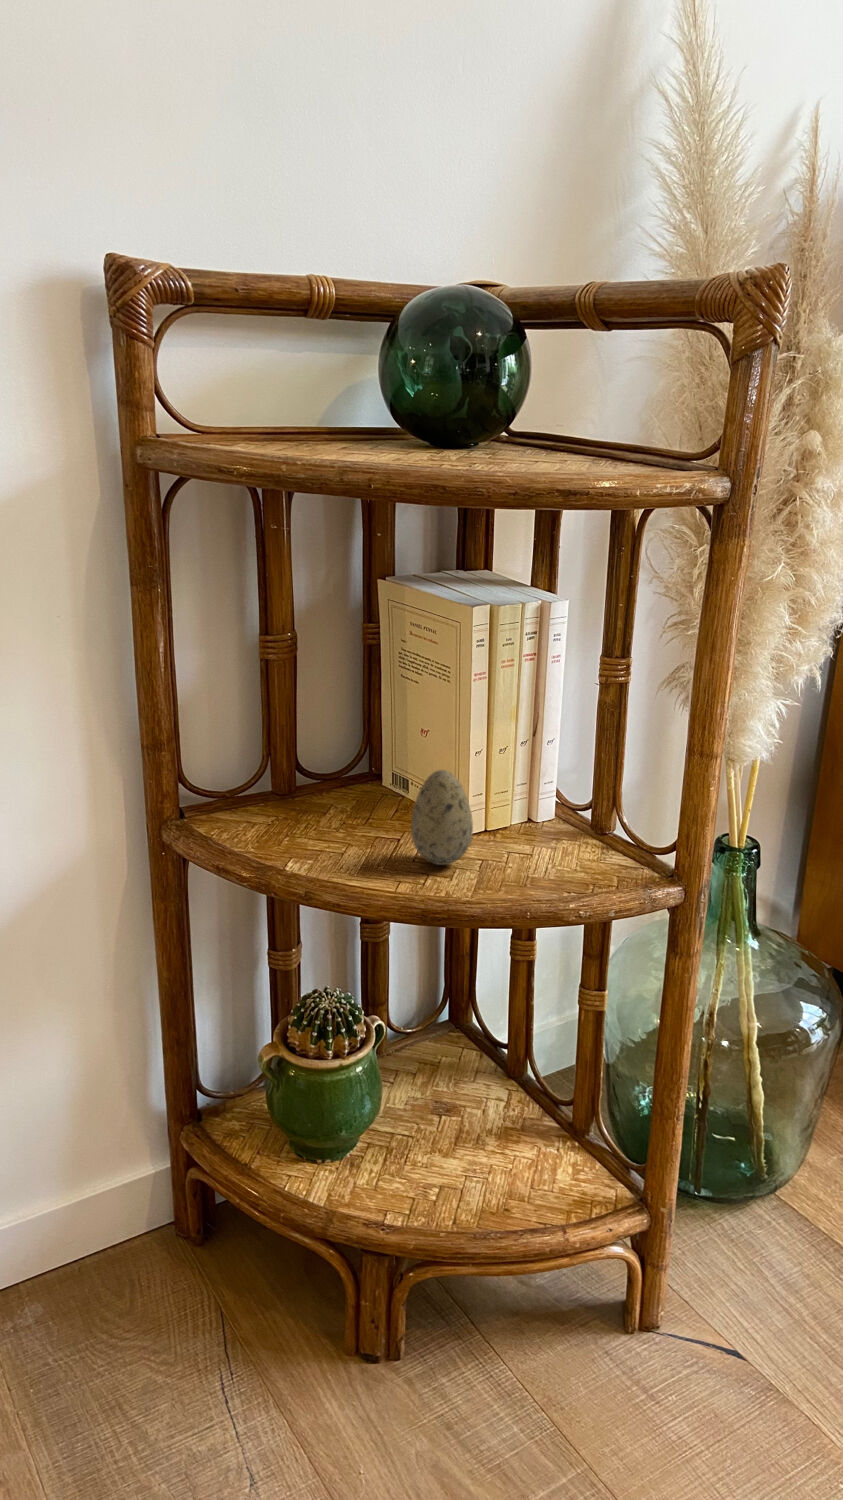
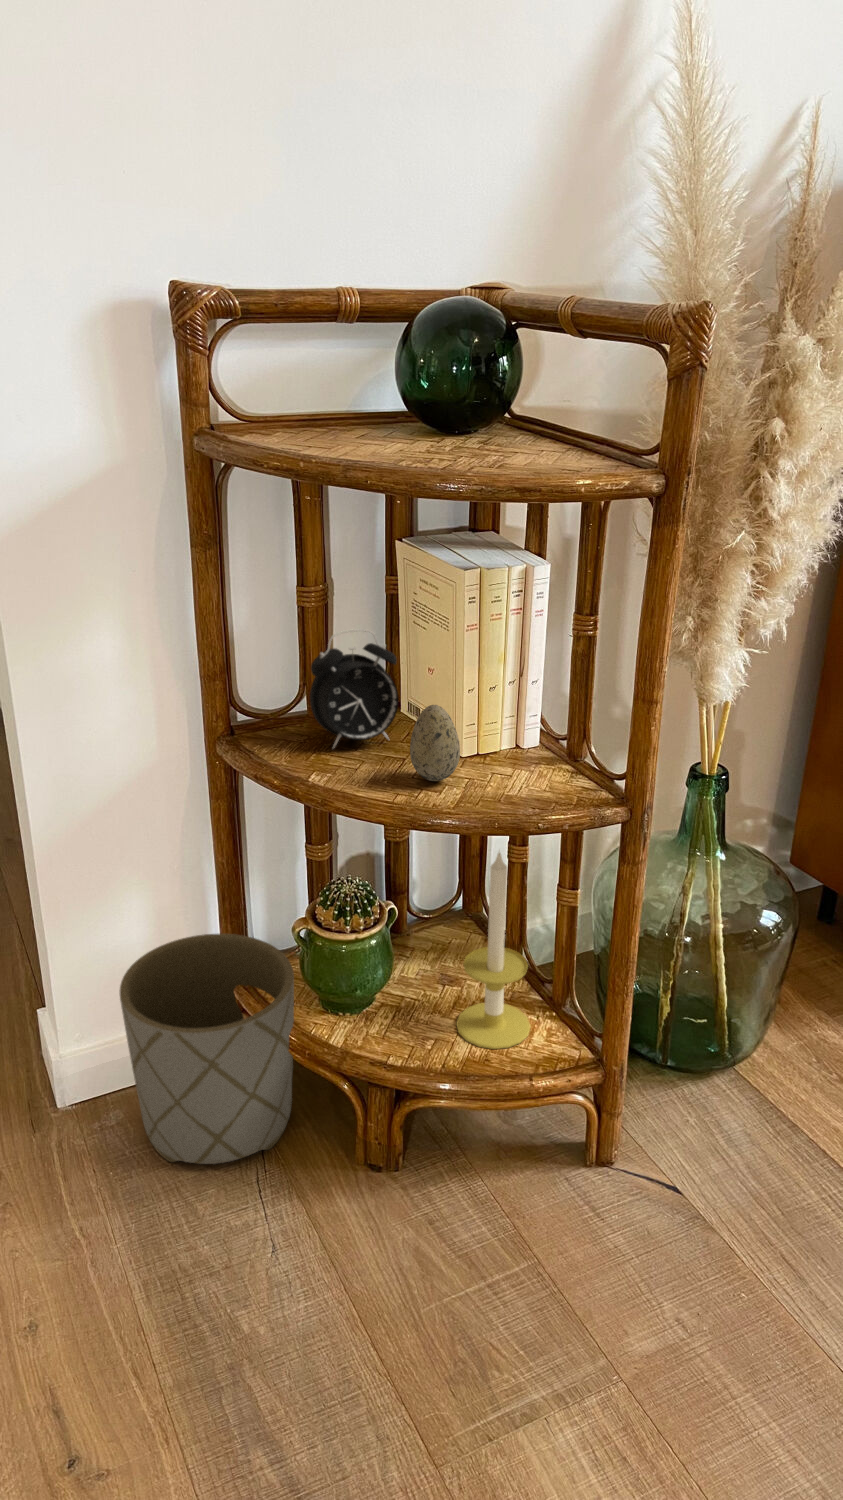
alarm clock: none [278,684,387,832] -> present [310,629,399,748]
candle: none [463,946,553,1195] -> present [456,852,531,1049]
planter: none [41,1065,263,1368] -> present [120,934,294,1164]

